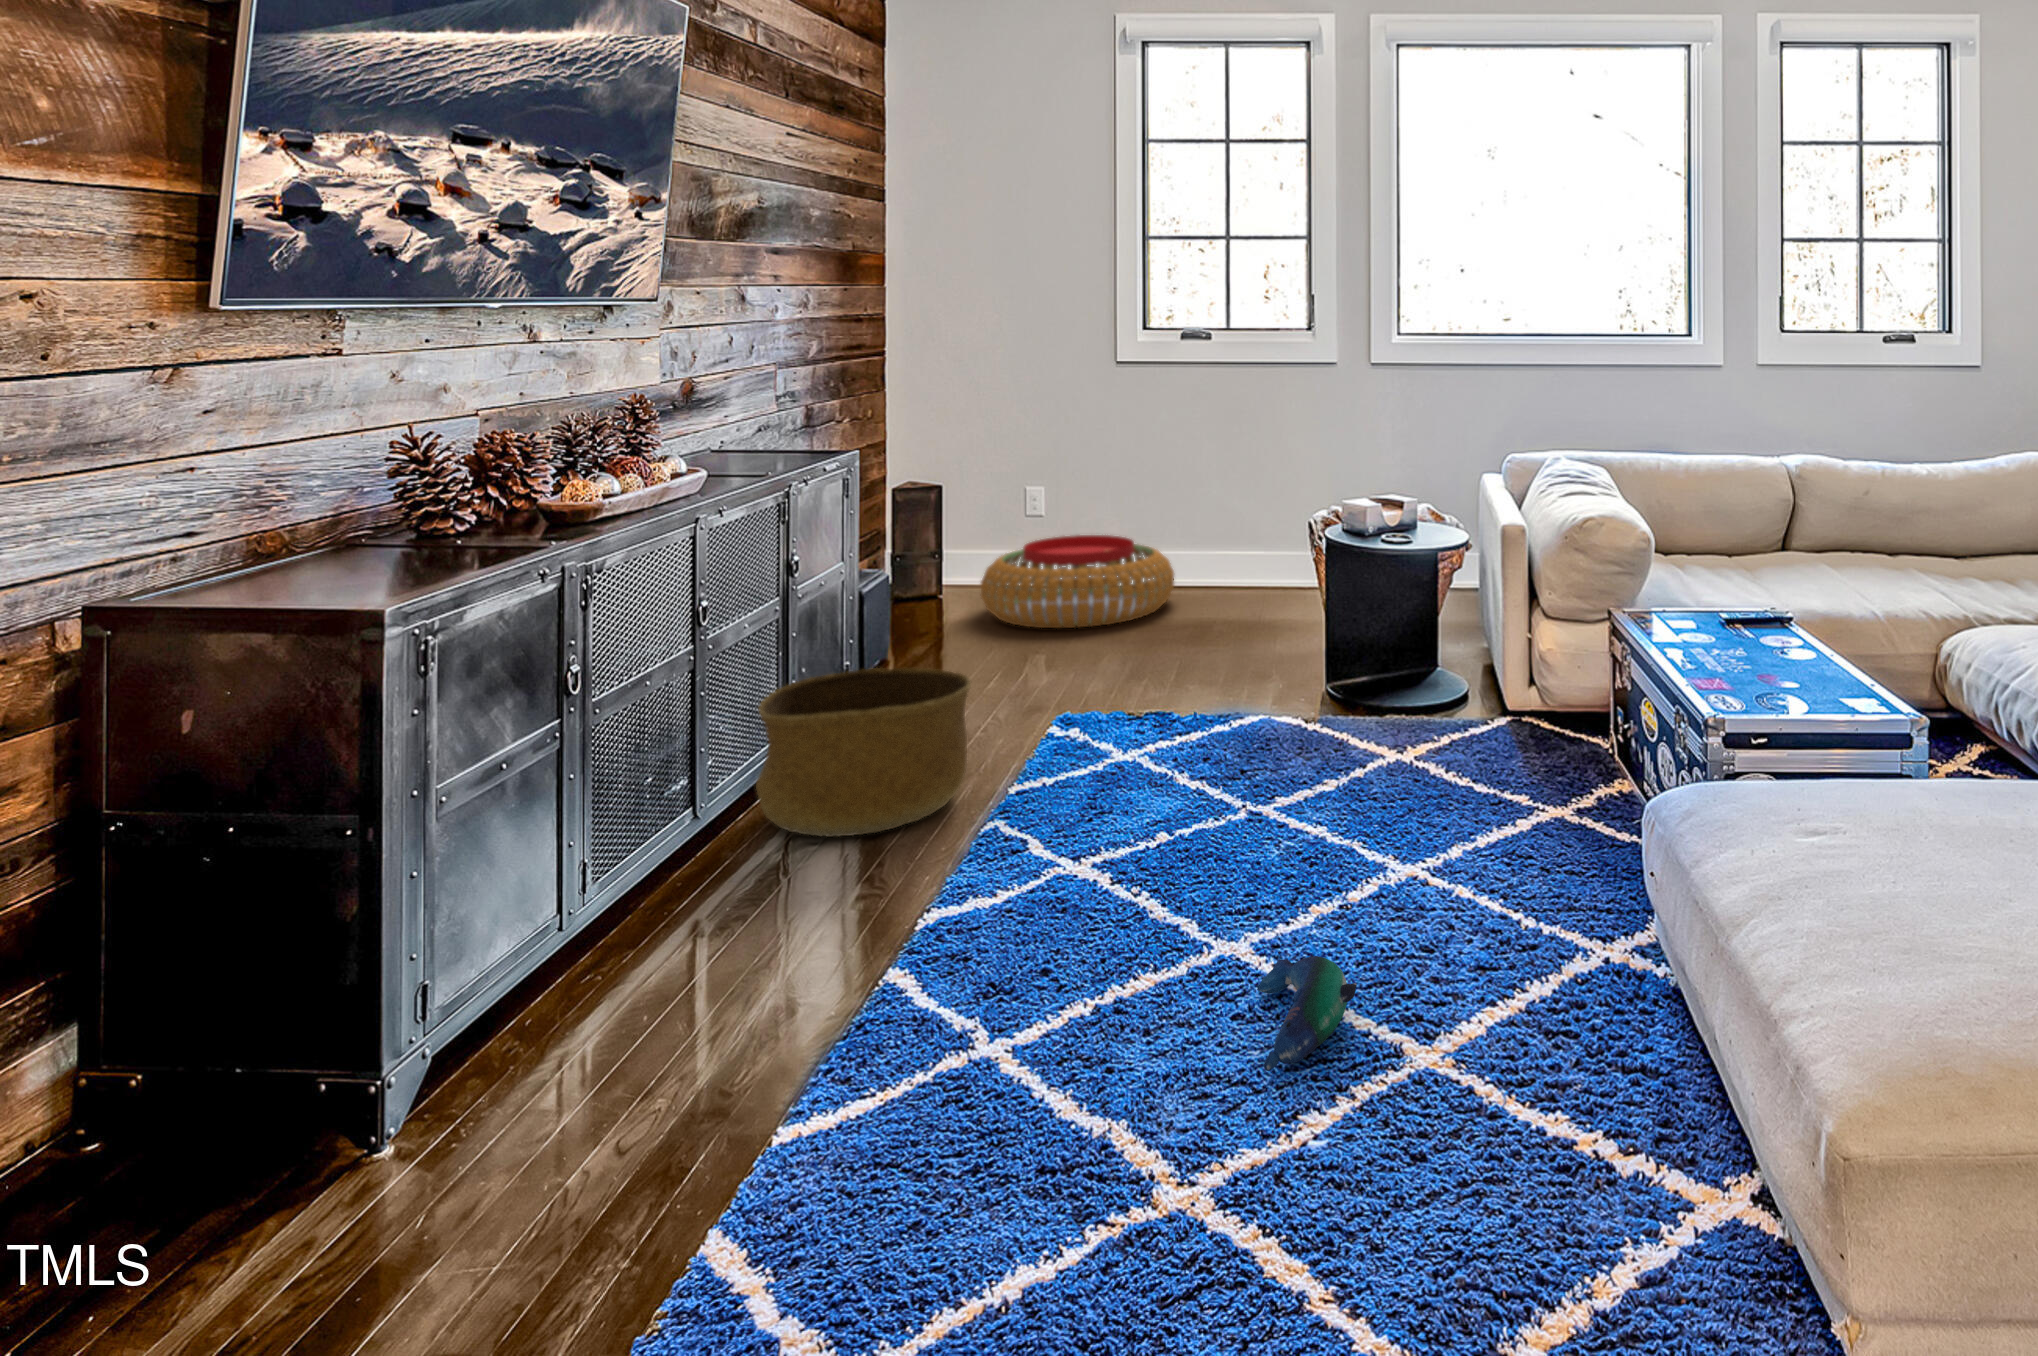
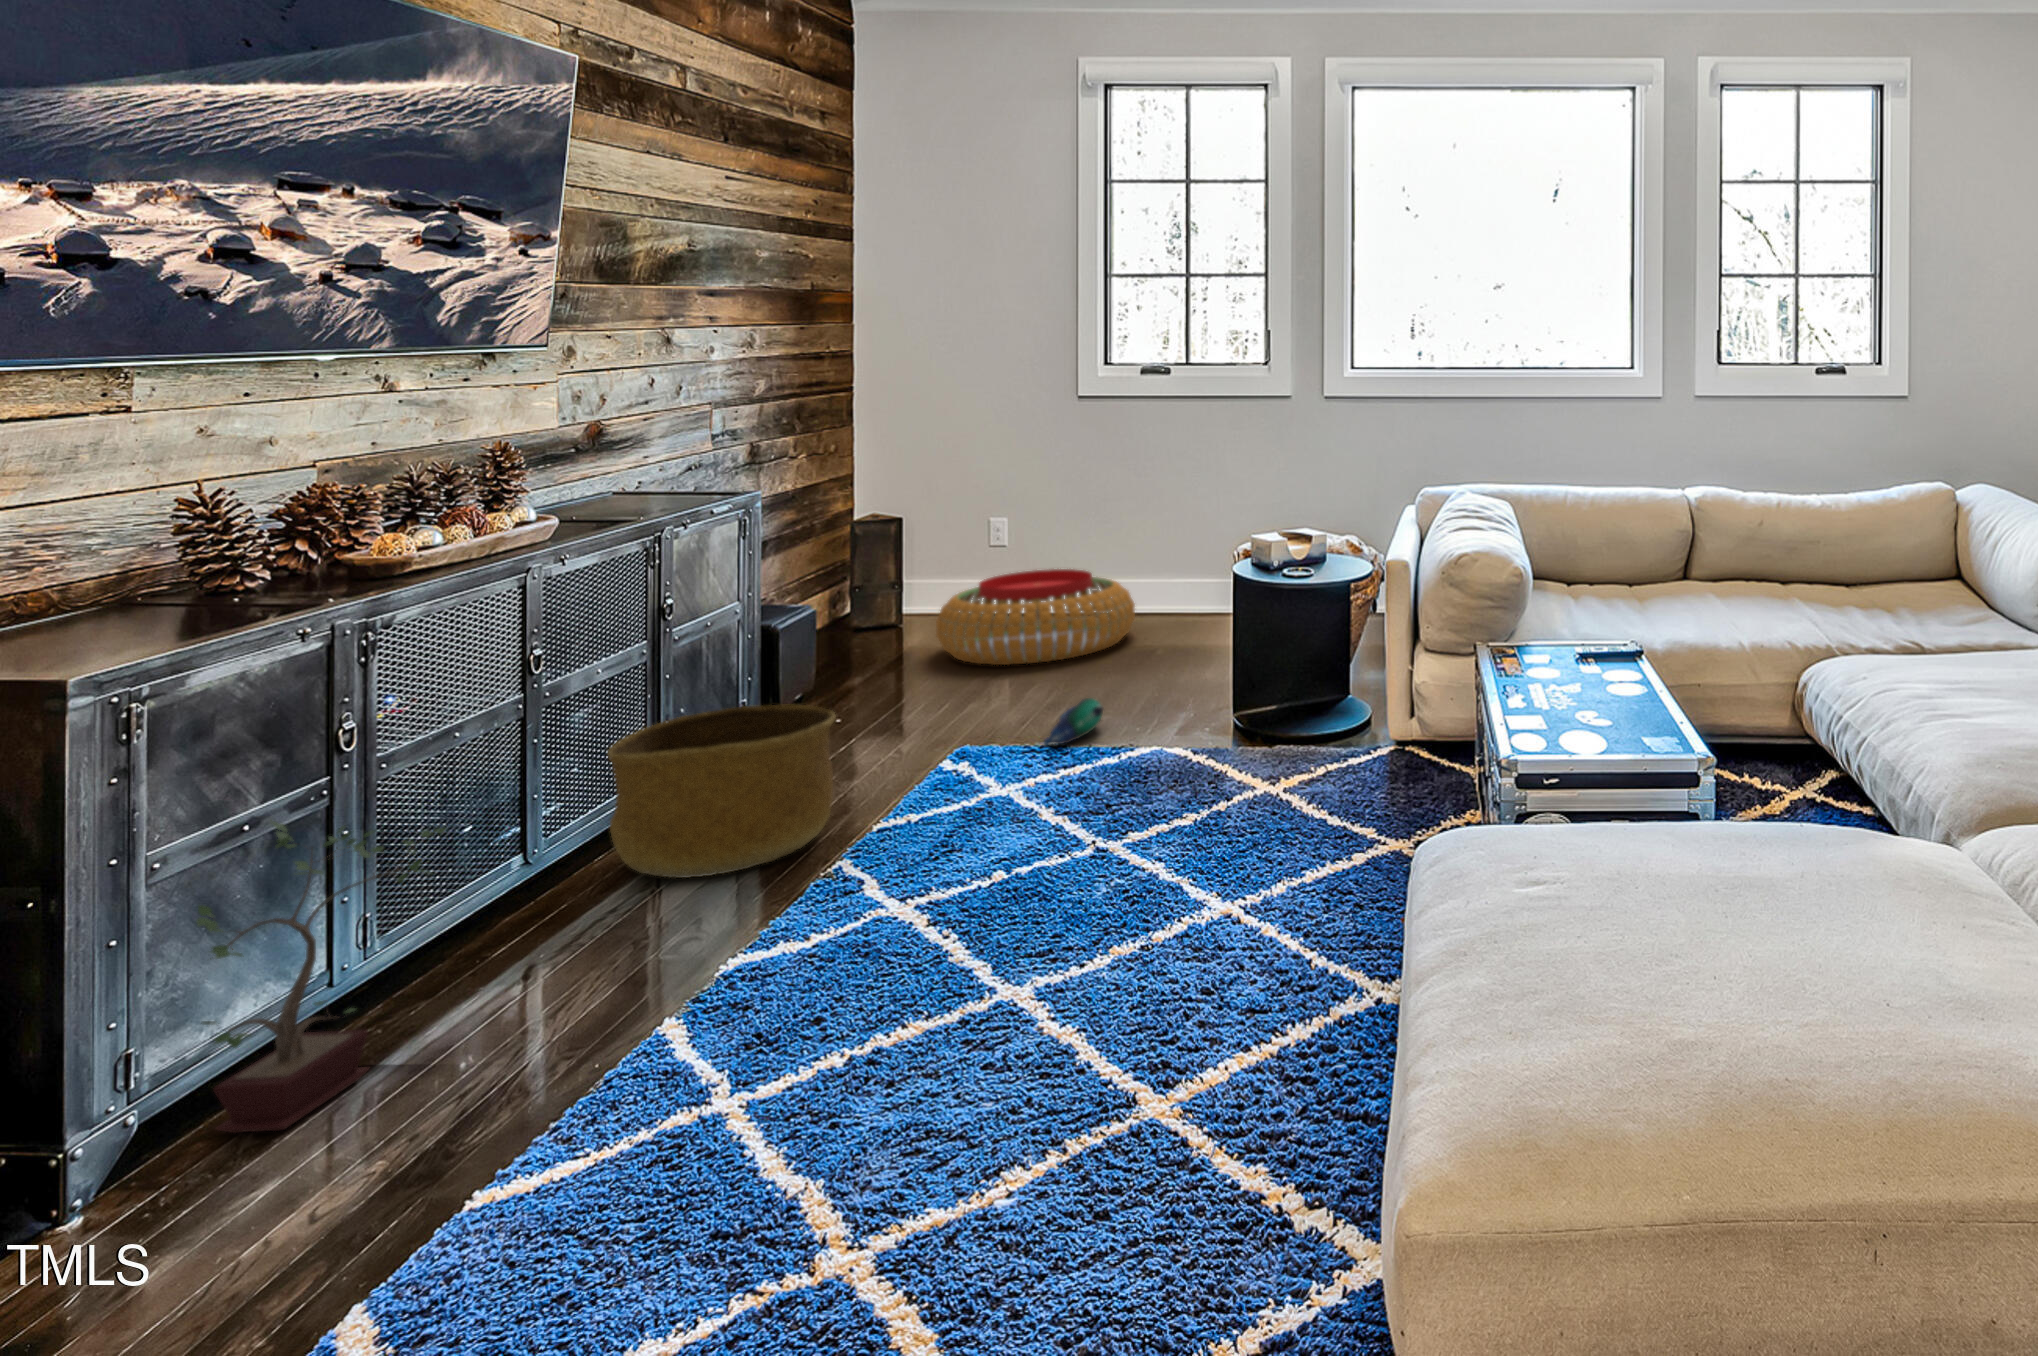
potted plant: none [469,780,664,1086] -> present [197,820,446,1133]
plush toy: present [1257,956,1357,1071] -> present [1043,698,1103,746]

